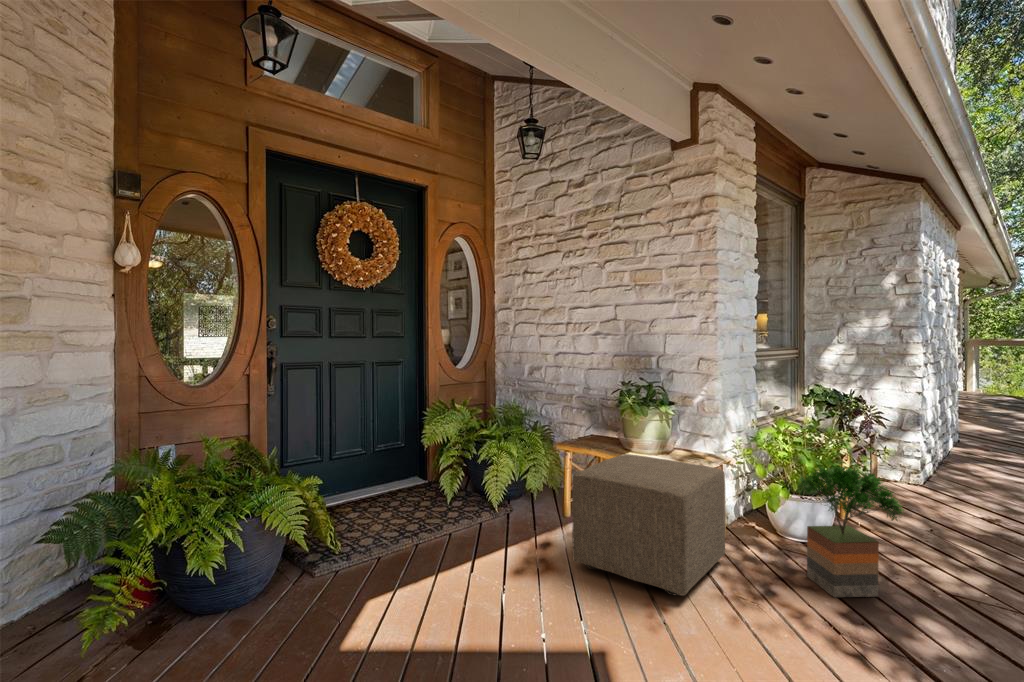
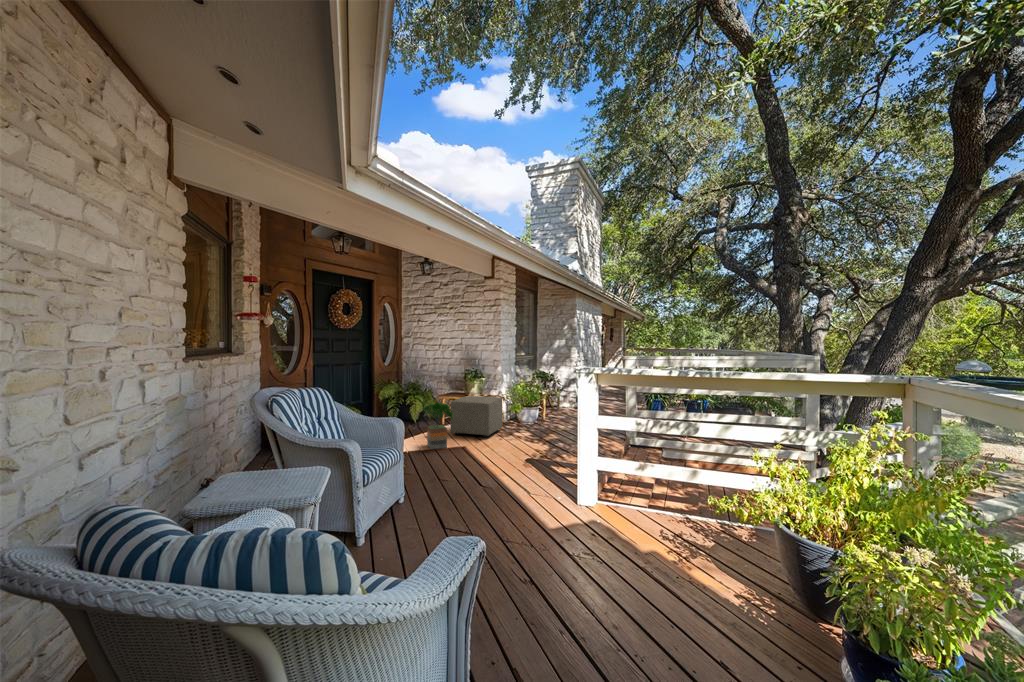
potted tree: present [799,467,904,597] -> present [423,403,453,449]

